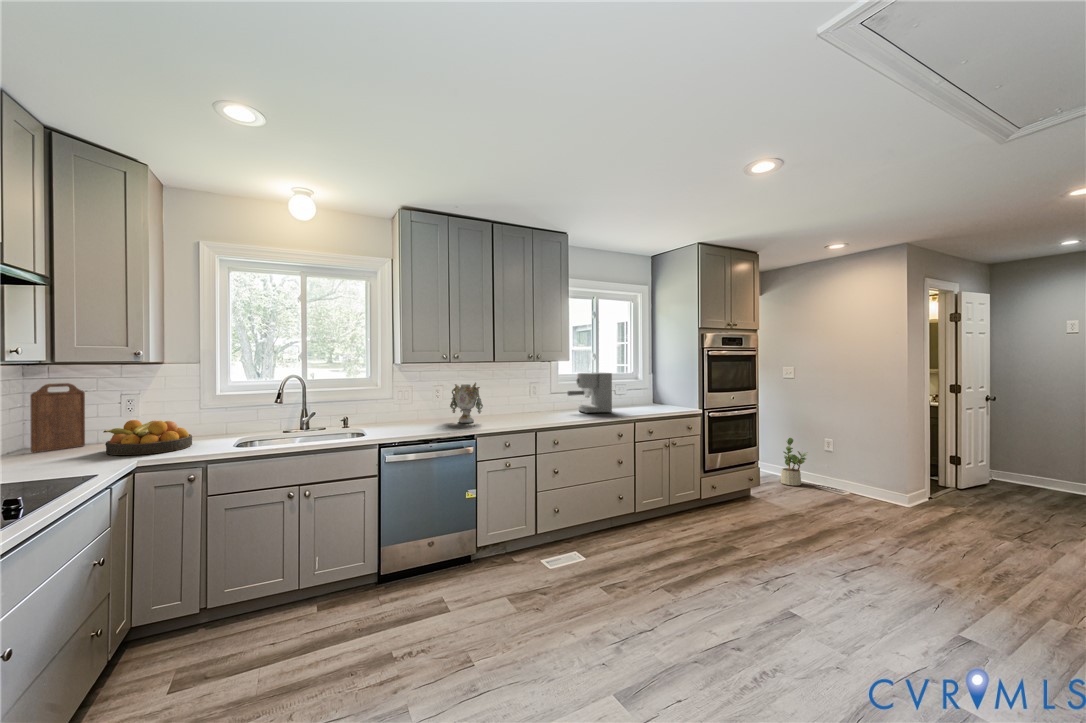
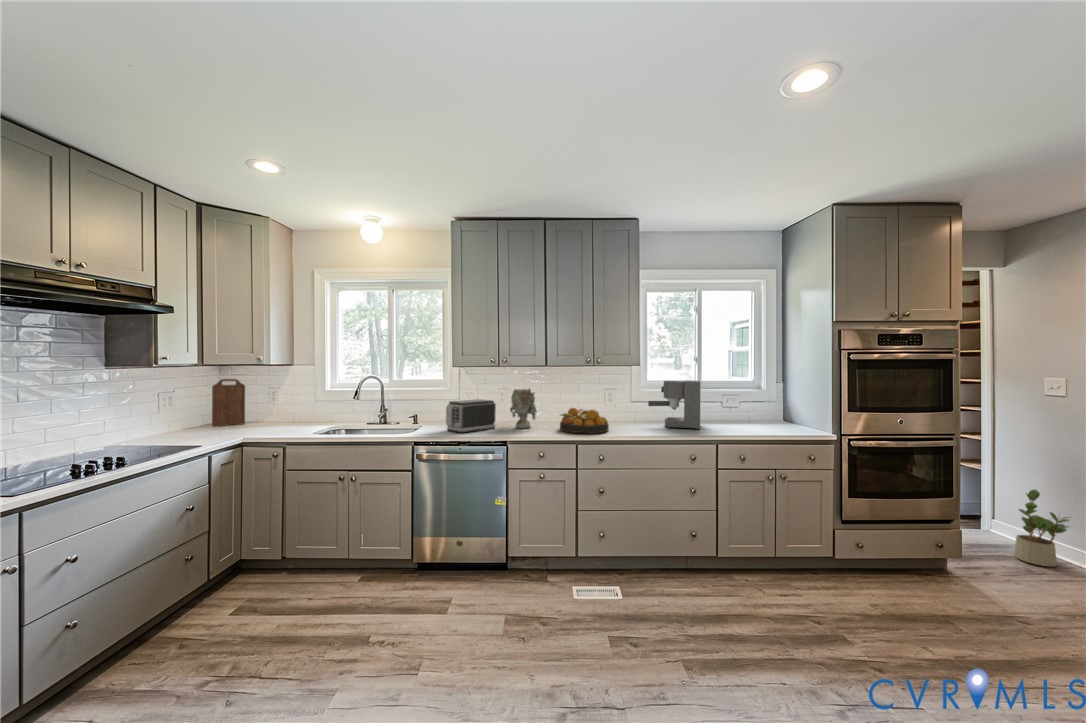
toaster: none [394,396,441,431] -> present [446,399,496,433]
fruit bowl: present [104,420,192,455] -> present [560,408,609,433]

